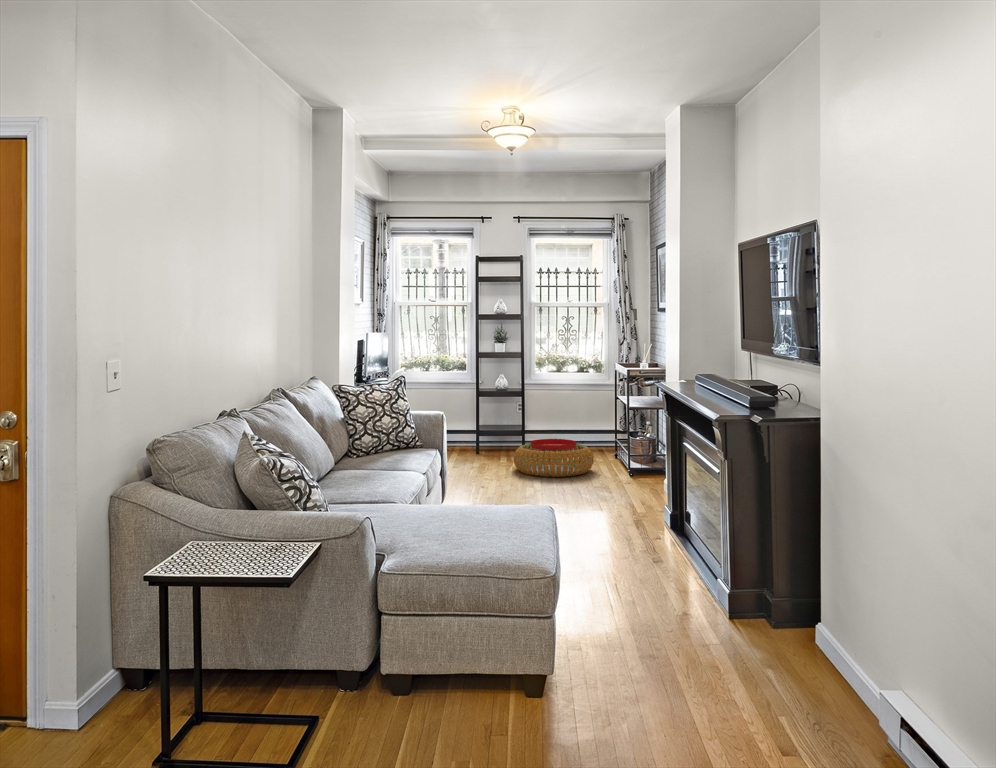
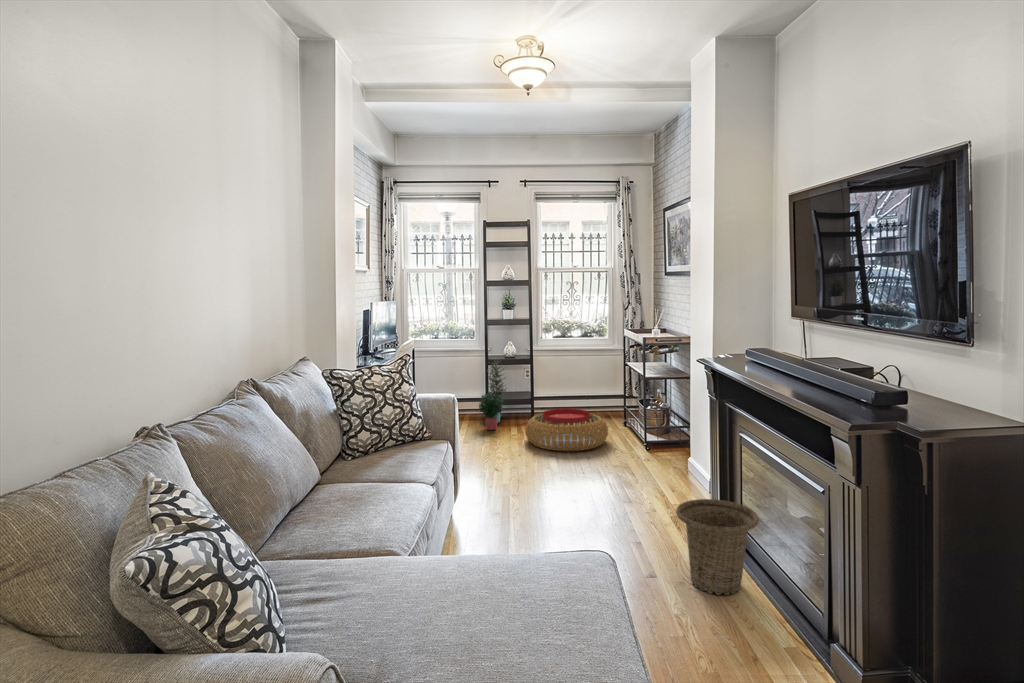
potted plant: none [469,391,500,461] -> present [479,360,506,430]
basket: none [623,491,689,562] -> present [676,499,759,595]

